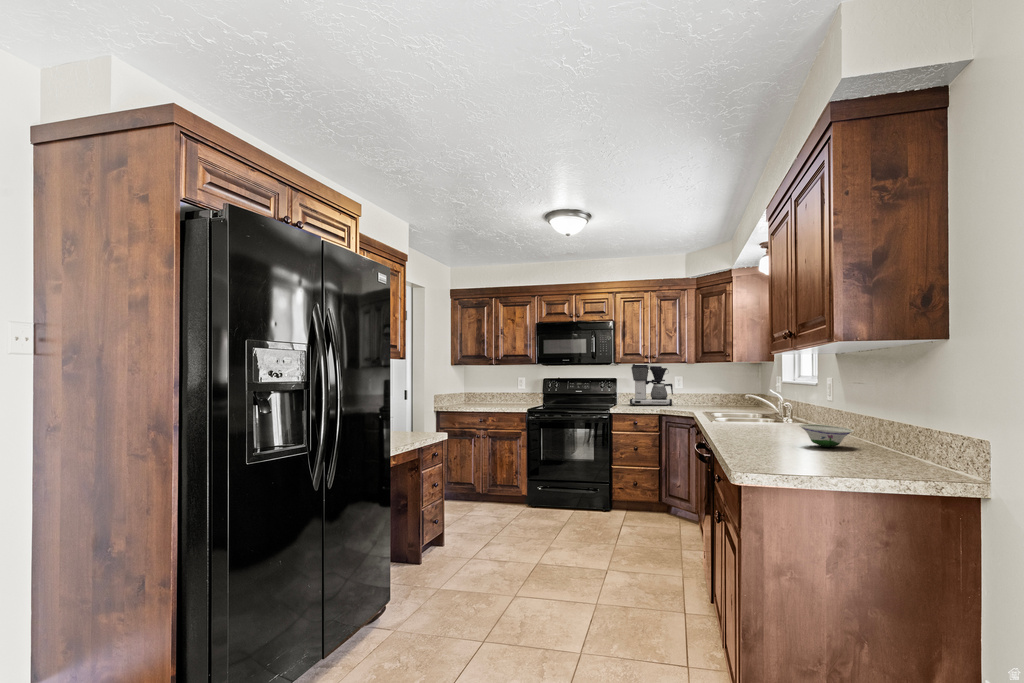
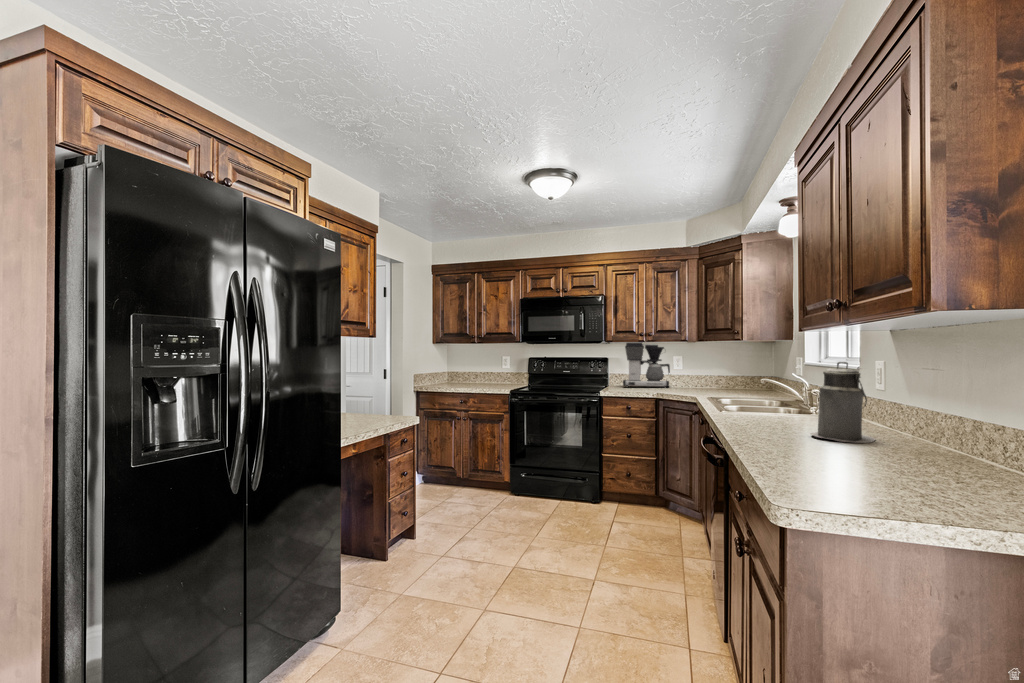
canister: none [767,379,810,436] -> present [811,362,875,443]
bowl: present [799,424,854,447] -> none [885,433,988,473]

